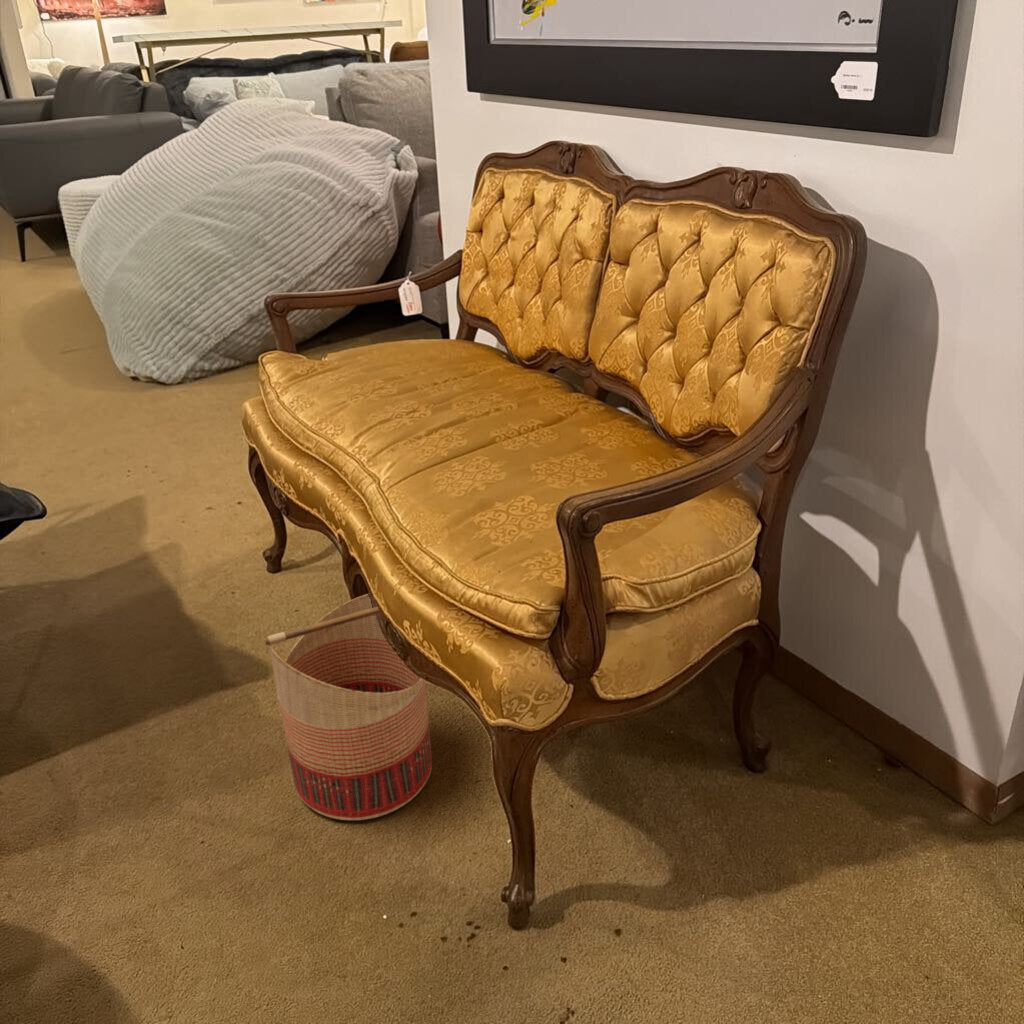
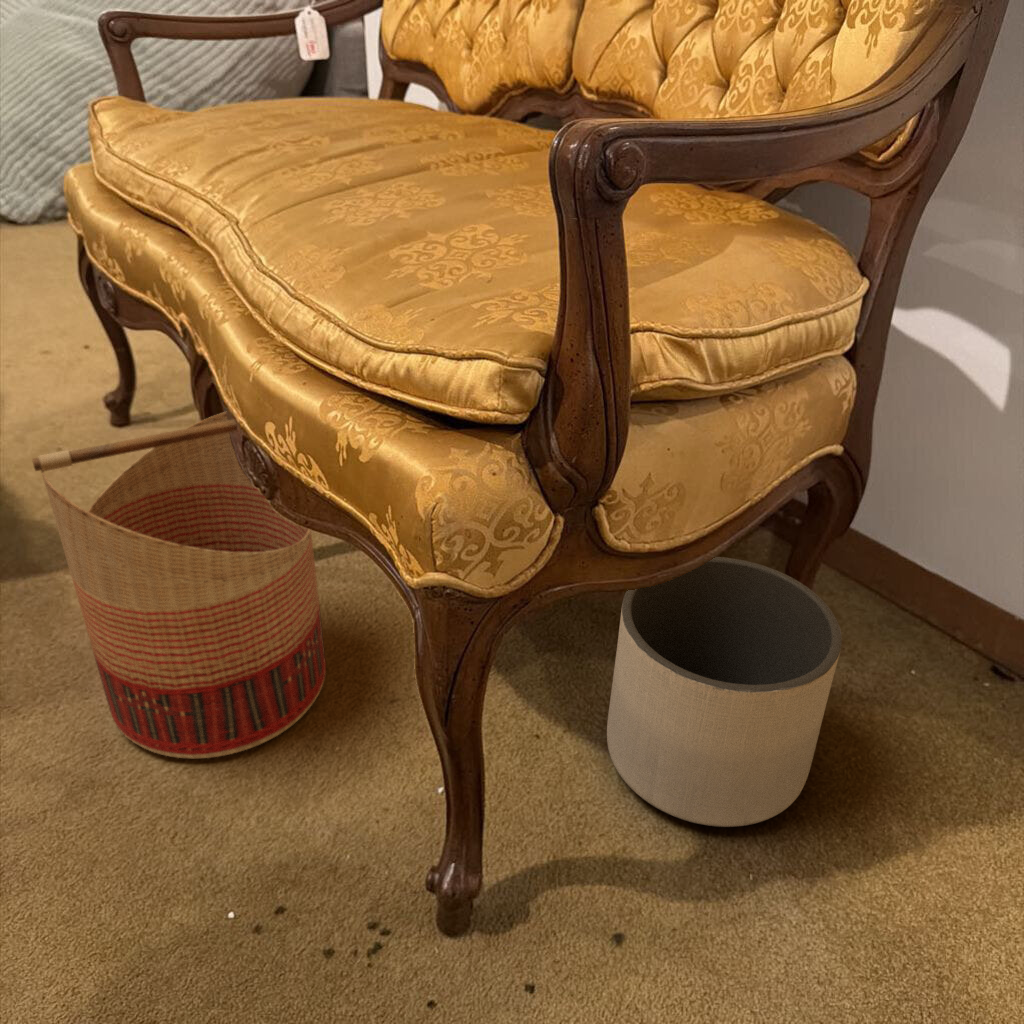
planter: none [618,688,759,866] -> present [607,557,842,827]

